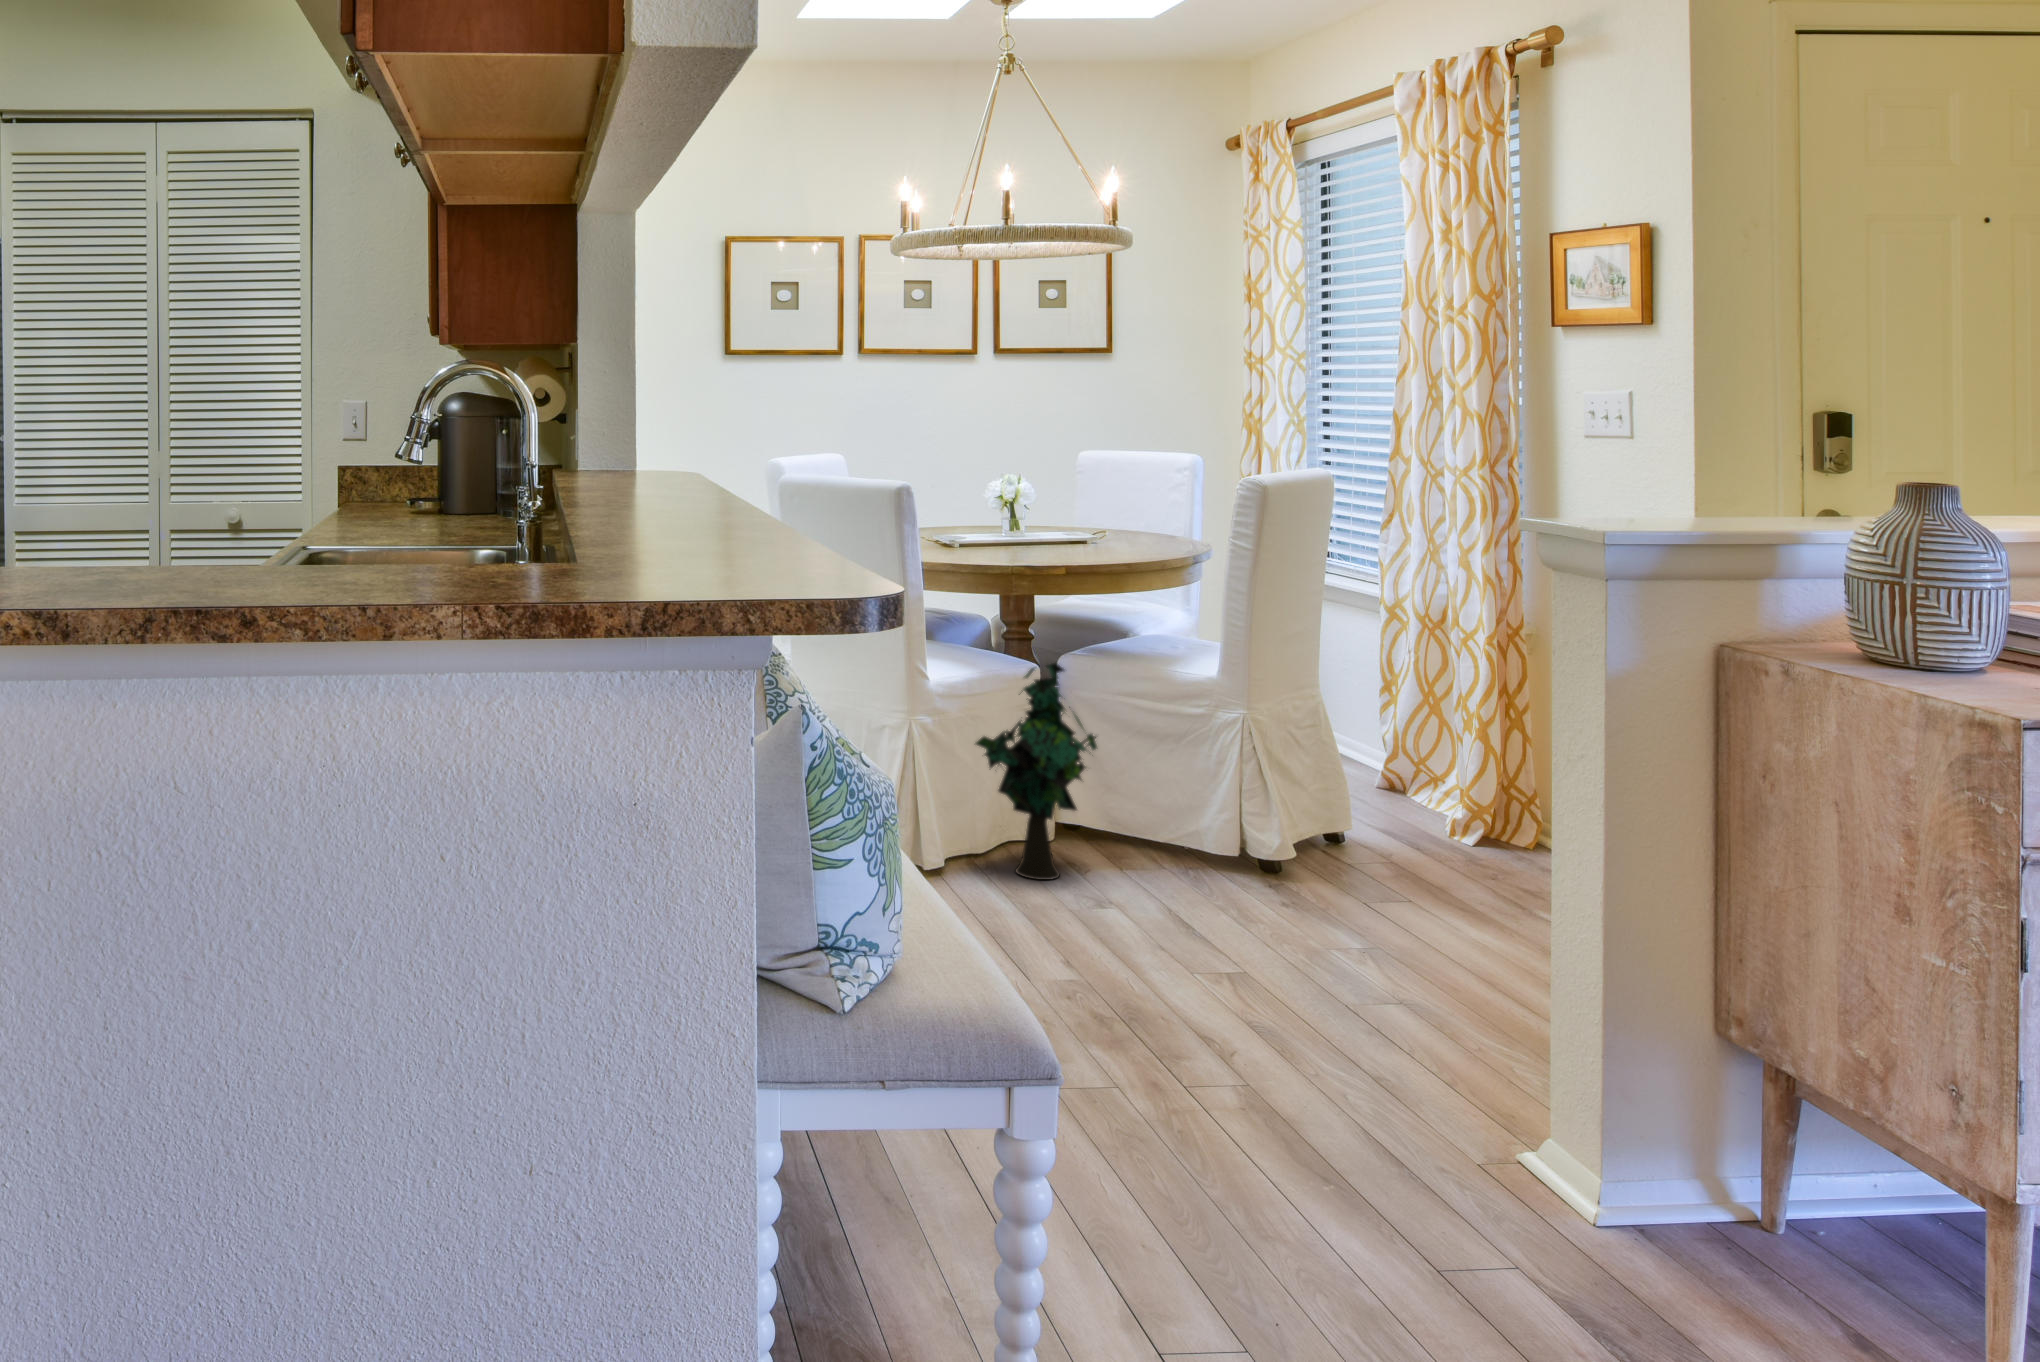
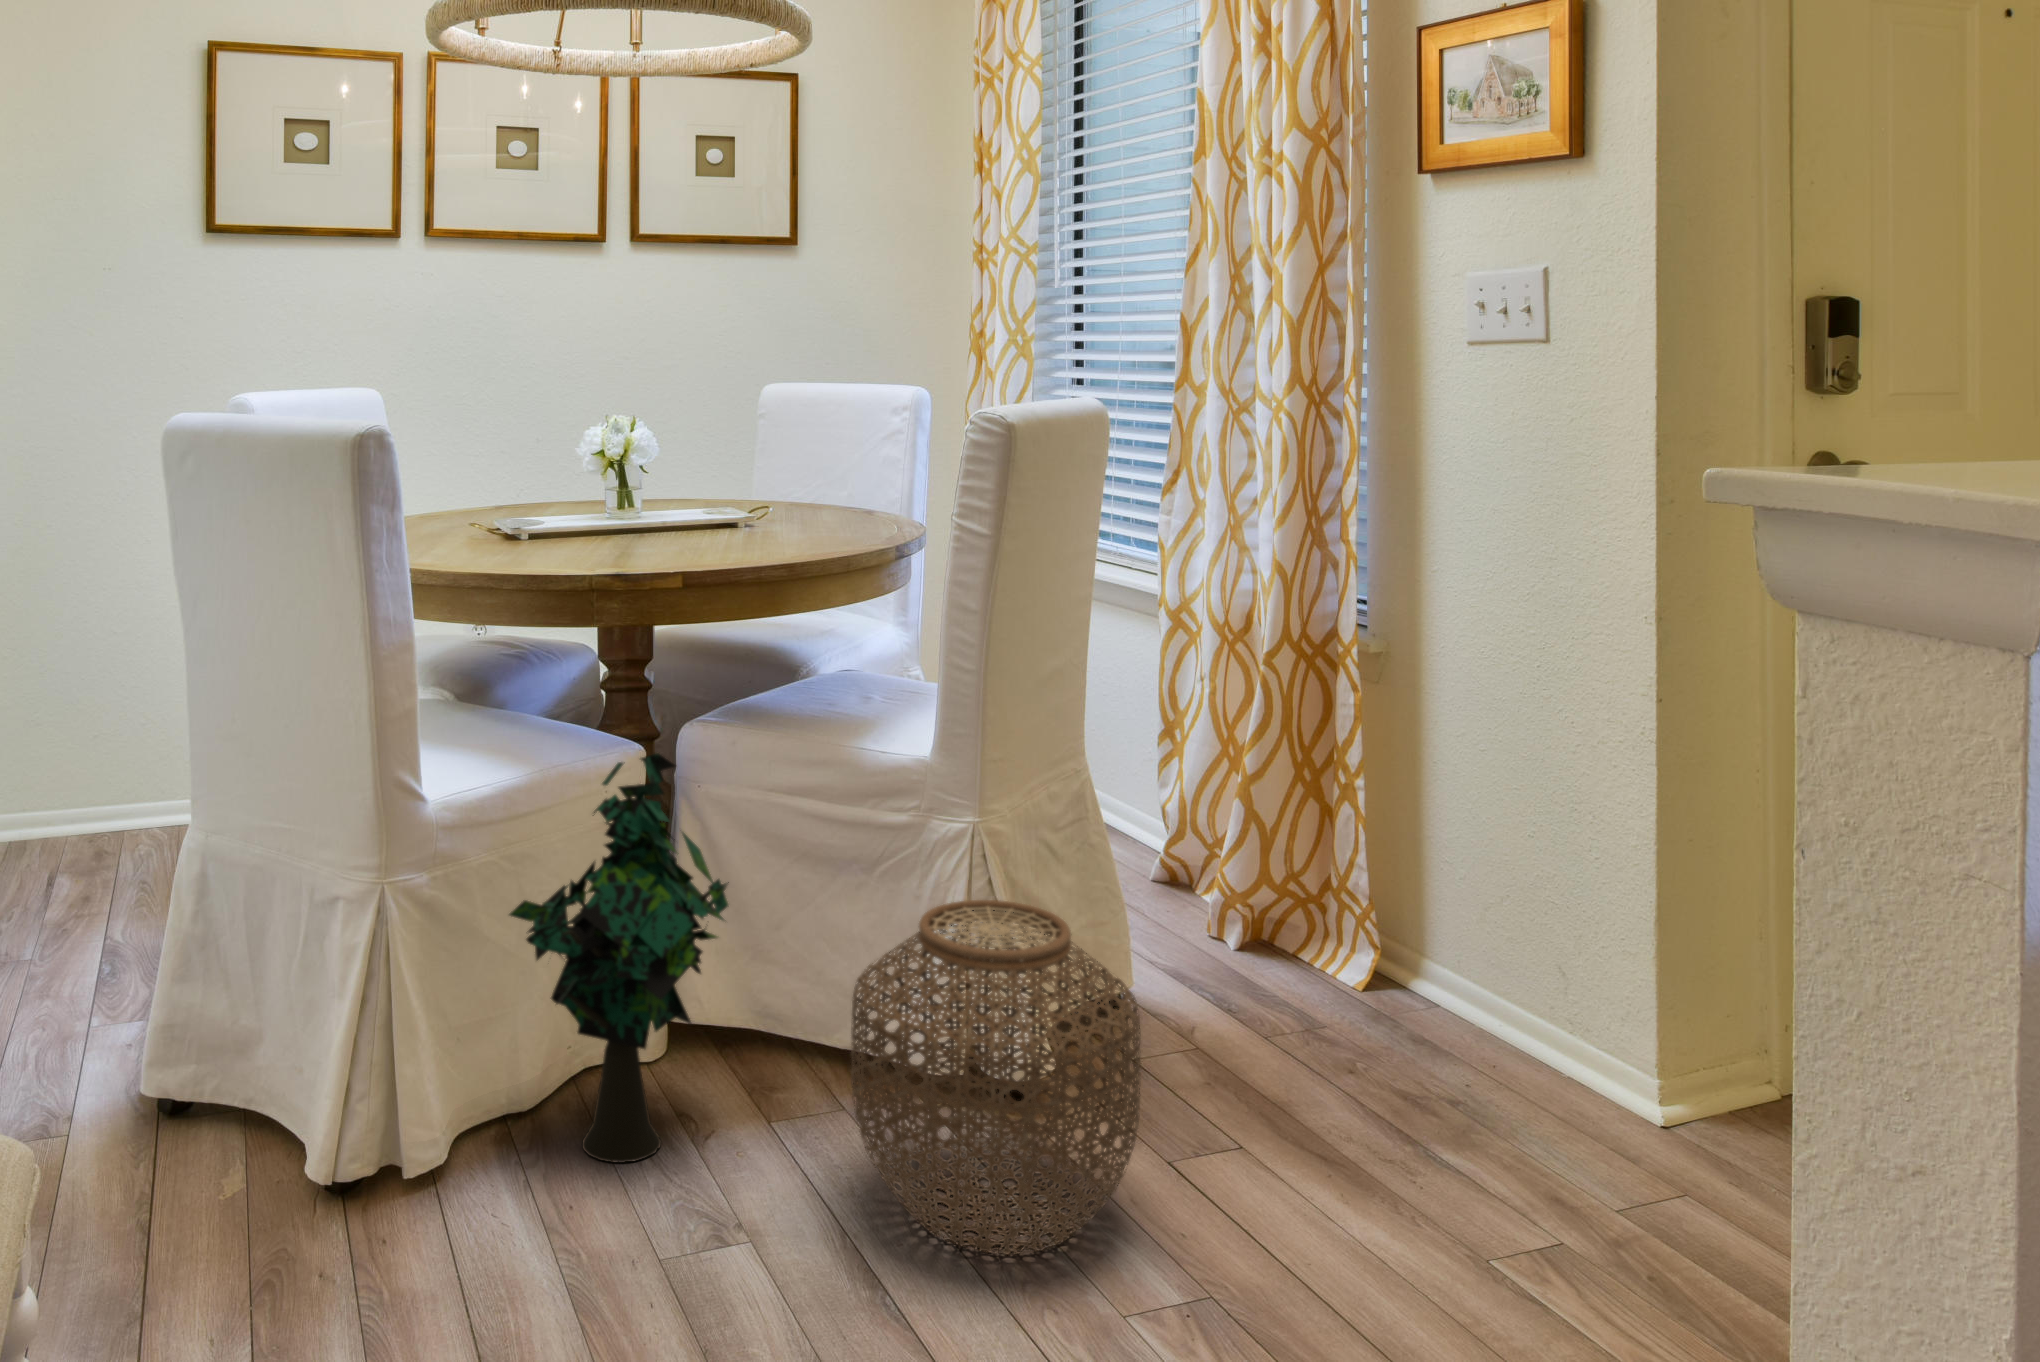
woven basket: none [1173,748,1341,931] -> present [851,900,1141,1254]

